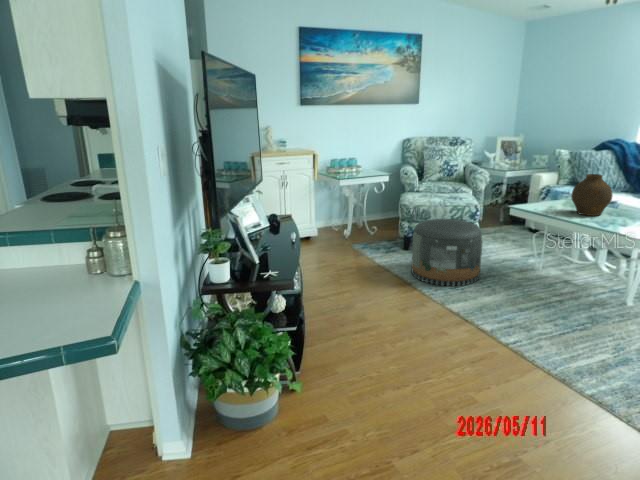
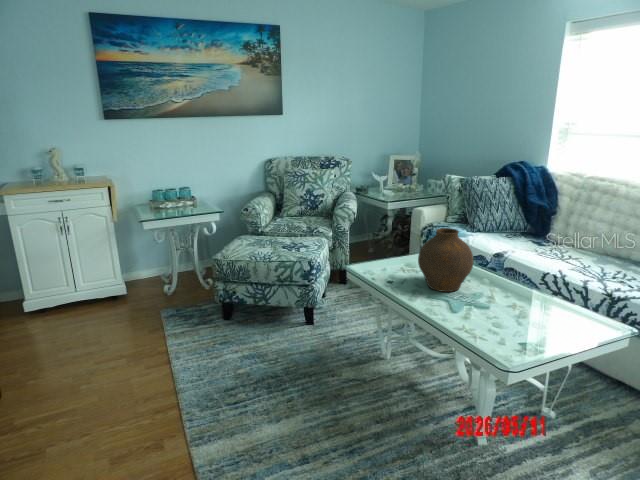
pouf: present [411,219,483,286] -> none [192,286,294,398]

